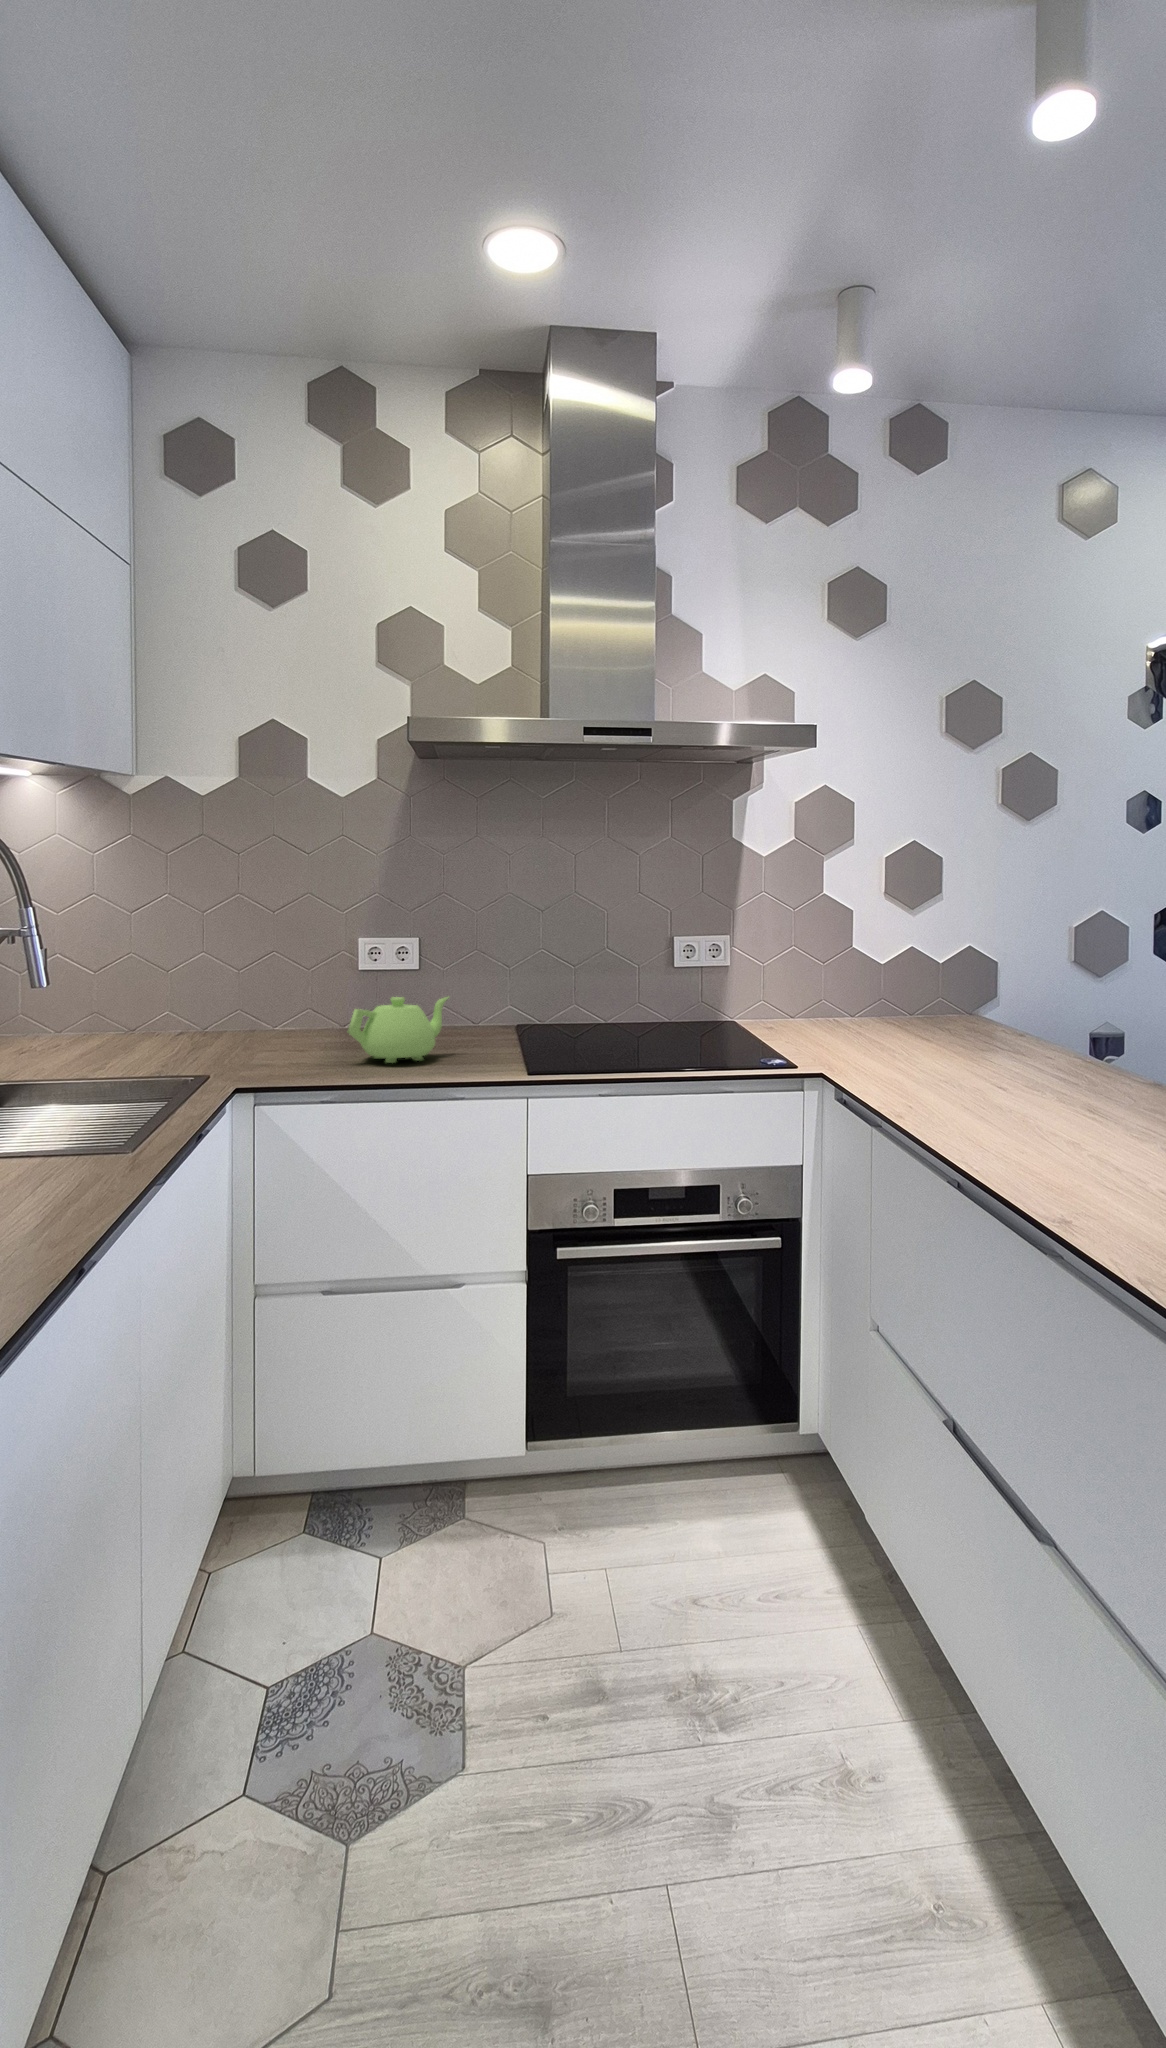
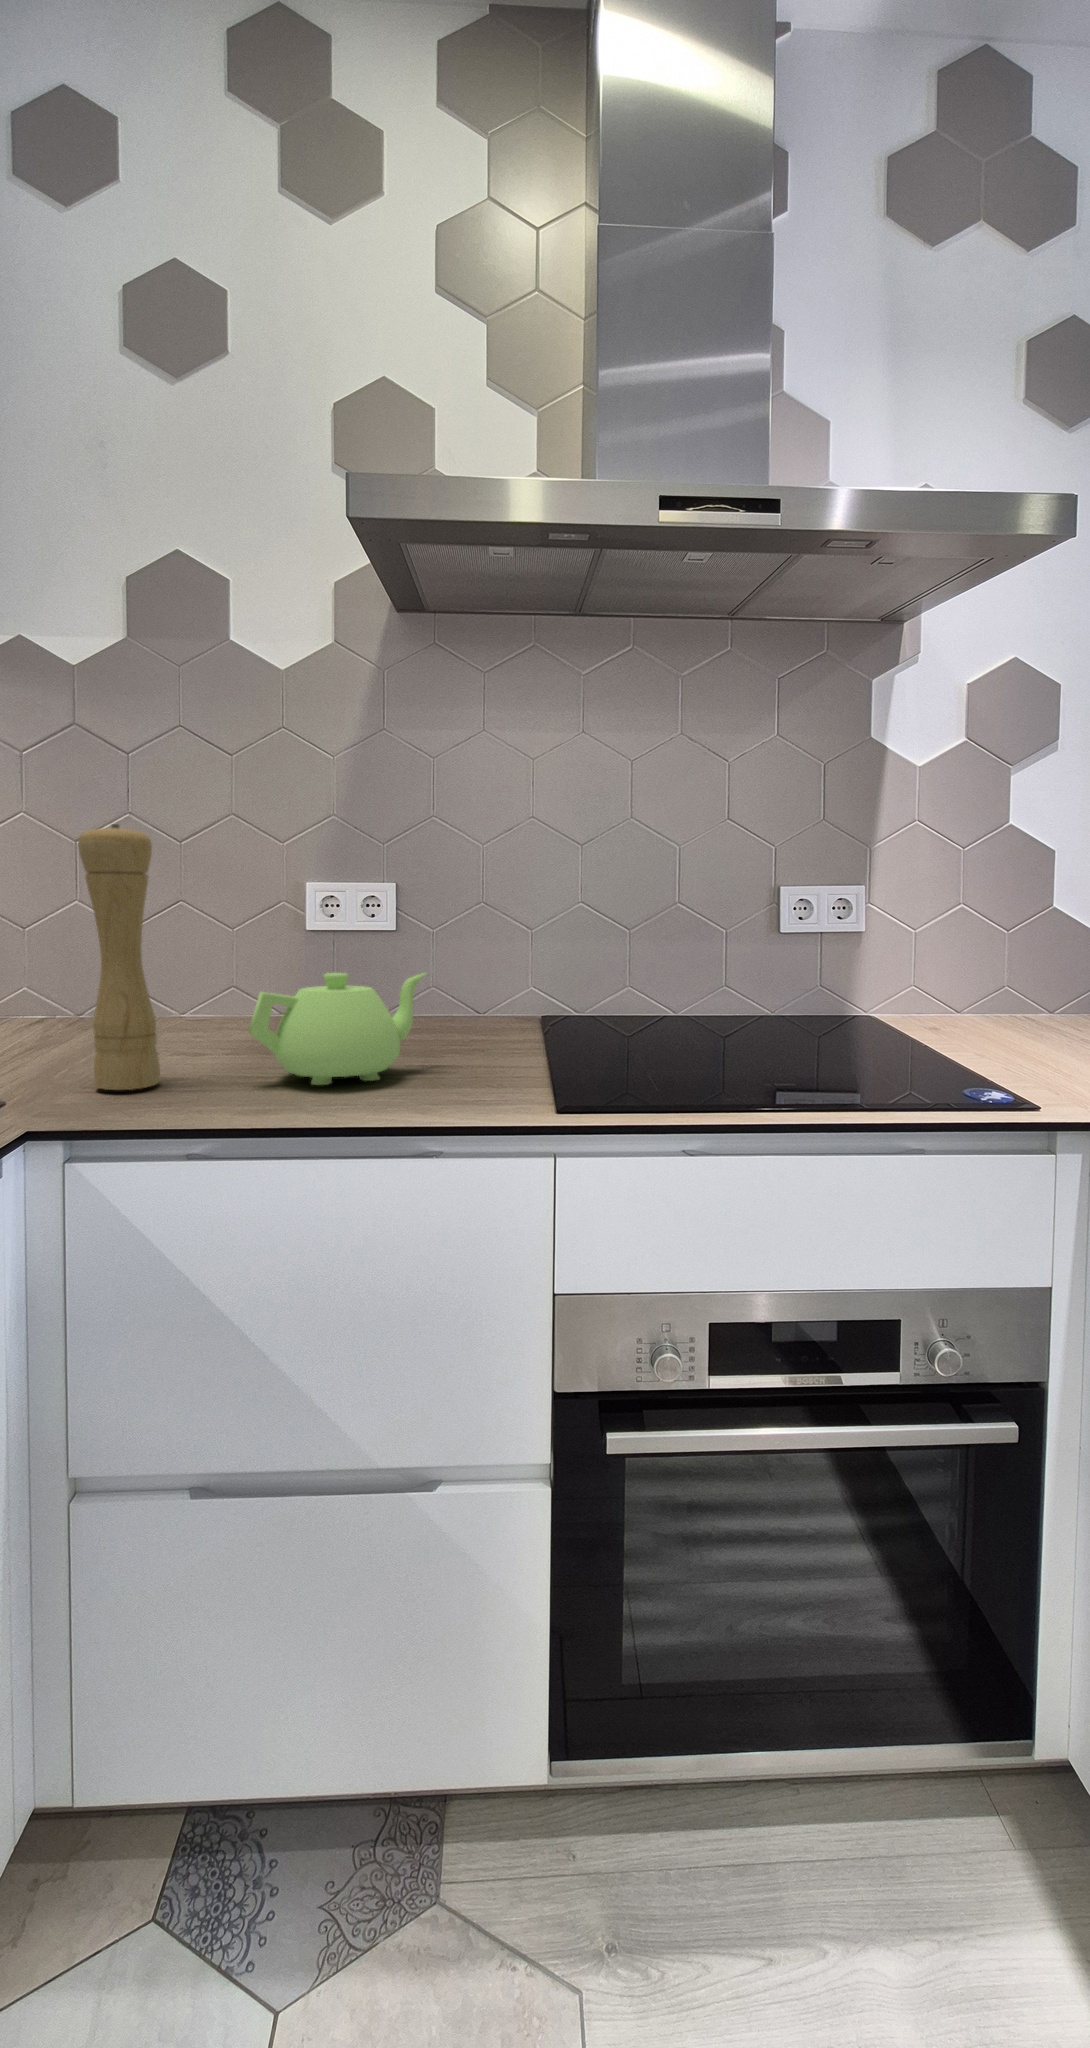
pepper mill: none [253,913,295,1066] -> present [78,824,161,1090]

